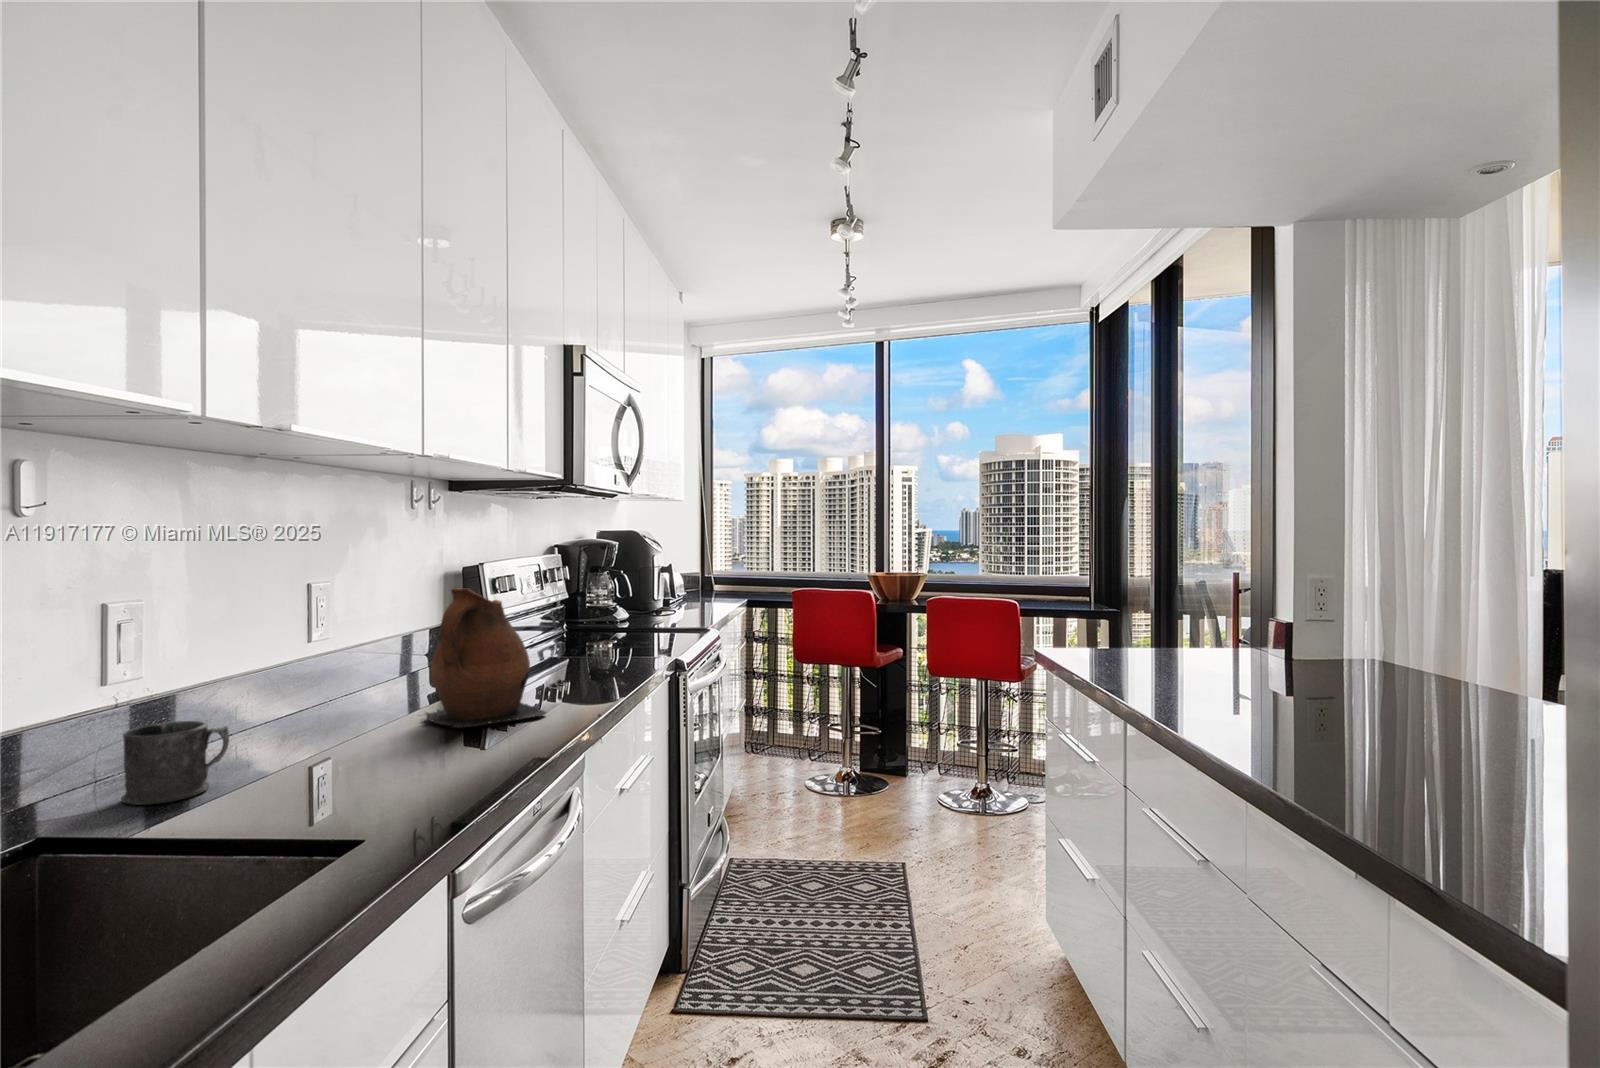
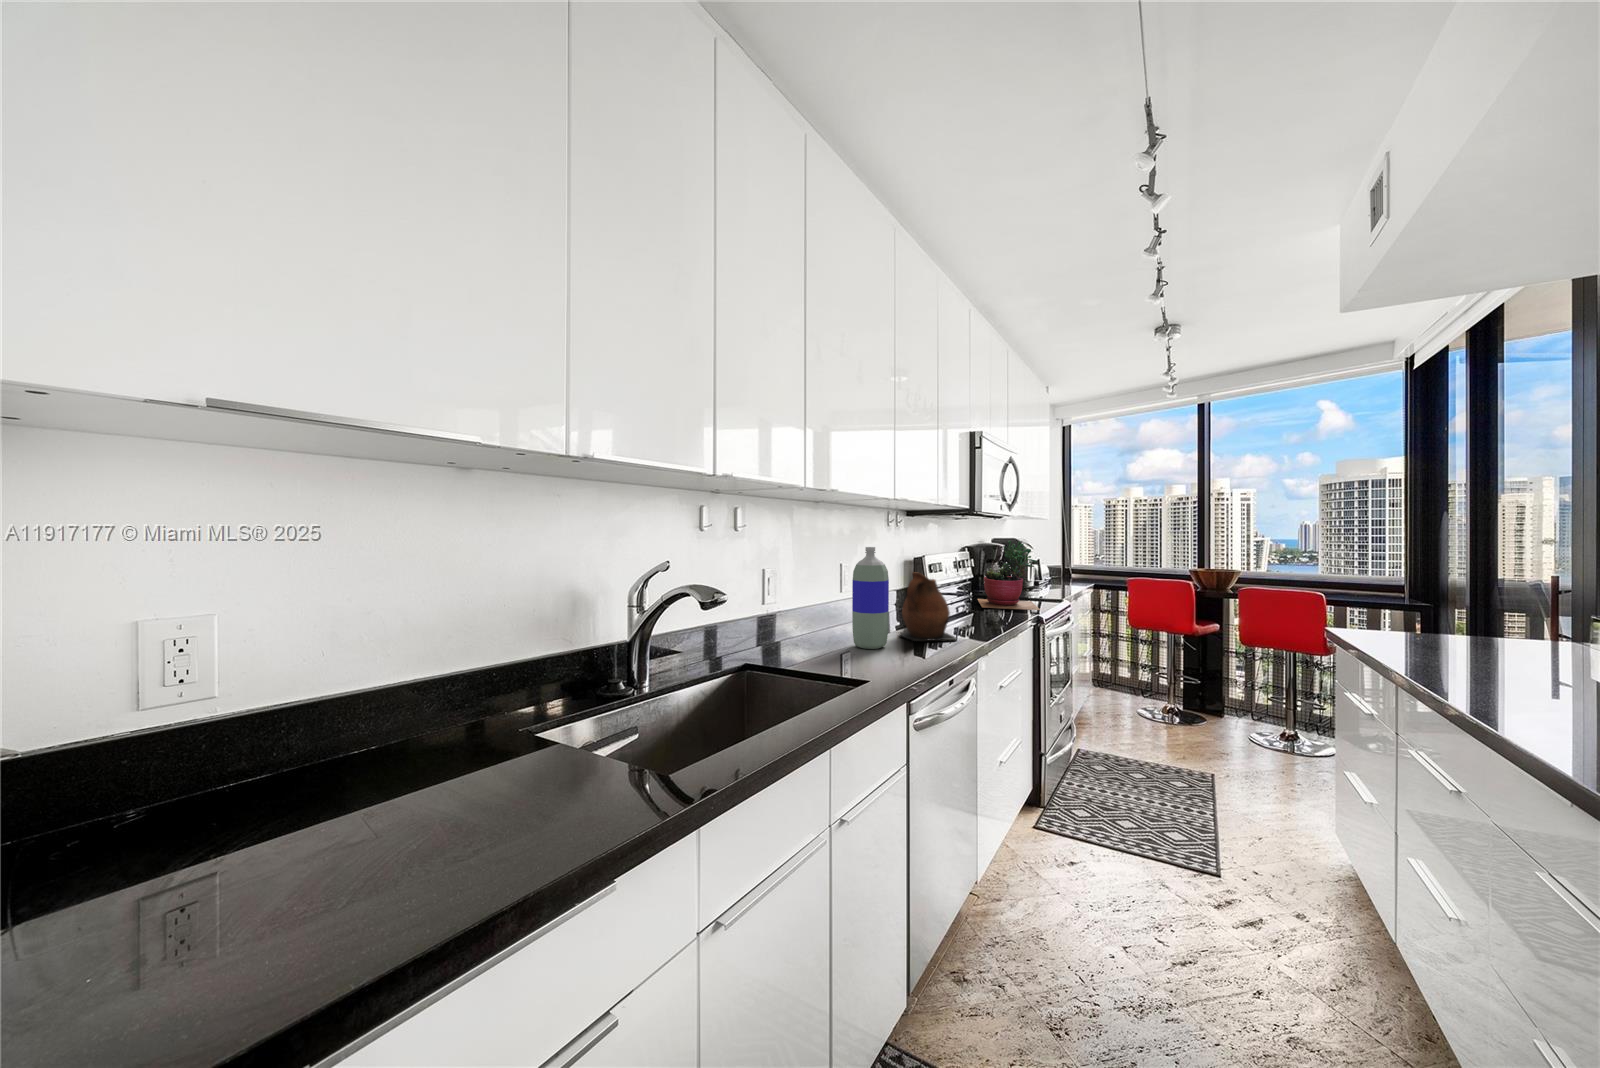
succulent plant: none [575,534,679,649] -> present [978,541,1040,610]
bottle: none [307,535,398,762] -> present [852,547,889,649]
mug: present [121,721,229,805] -> none [789,623,825,655]

